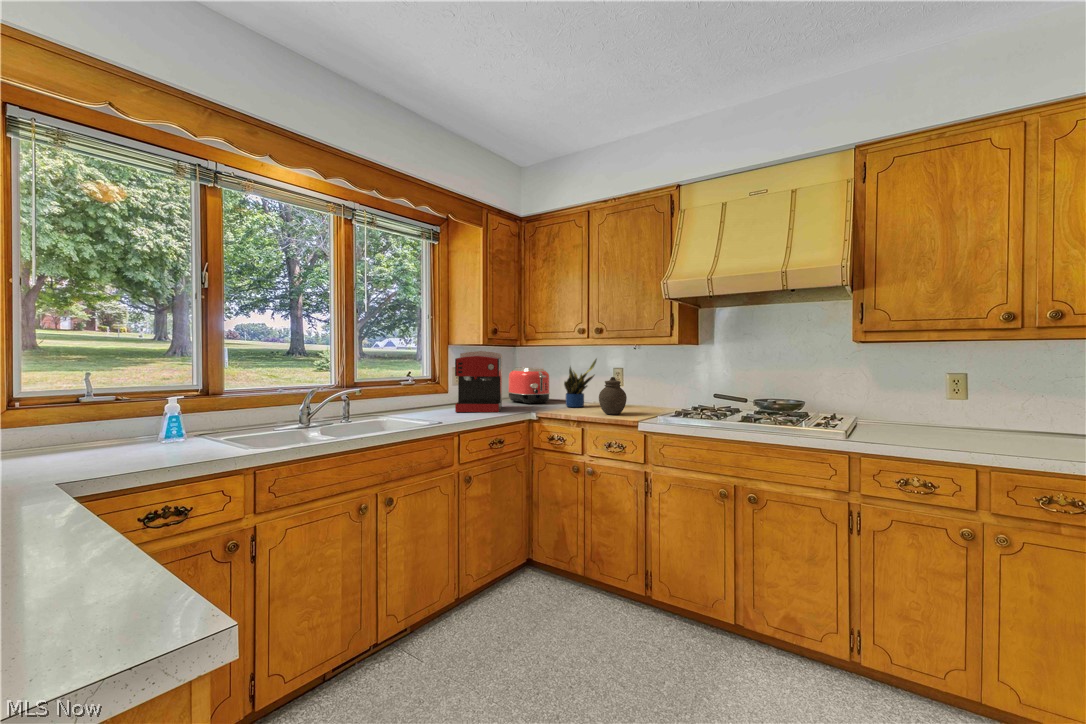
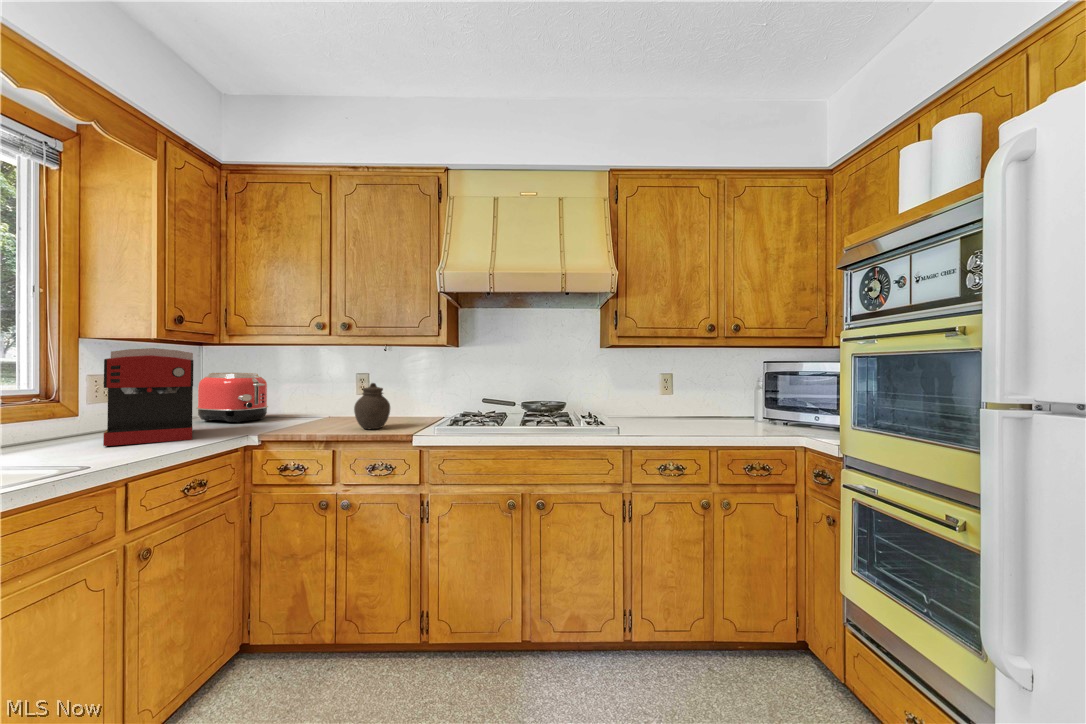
potted plant: present [564,359,597,407] -> none [296,360,343,423]

